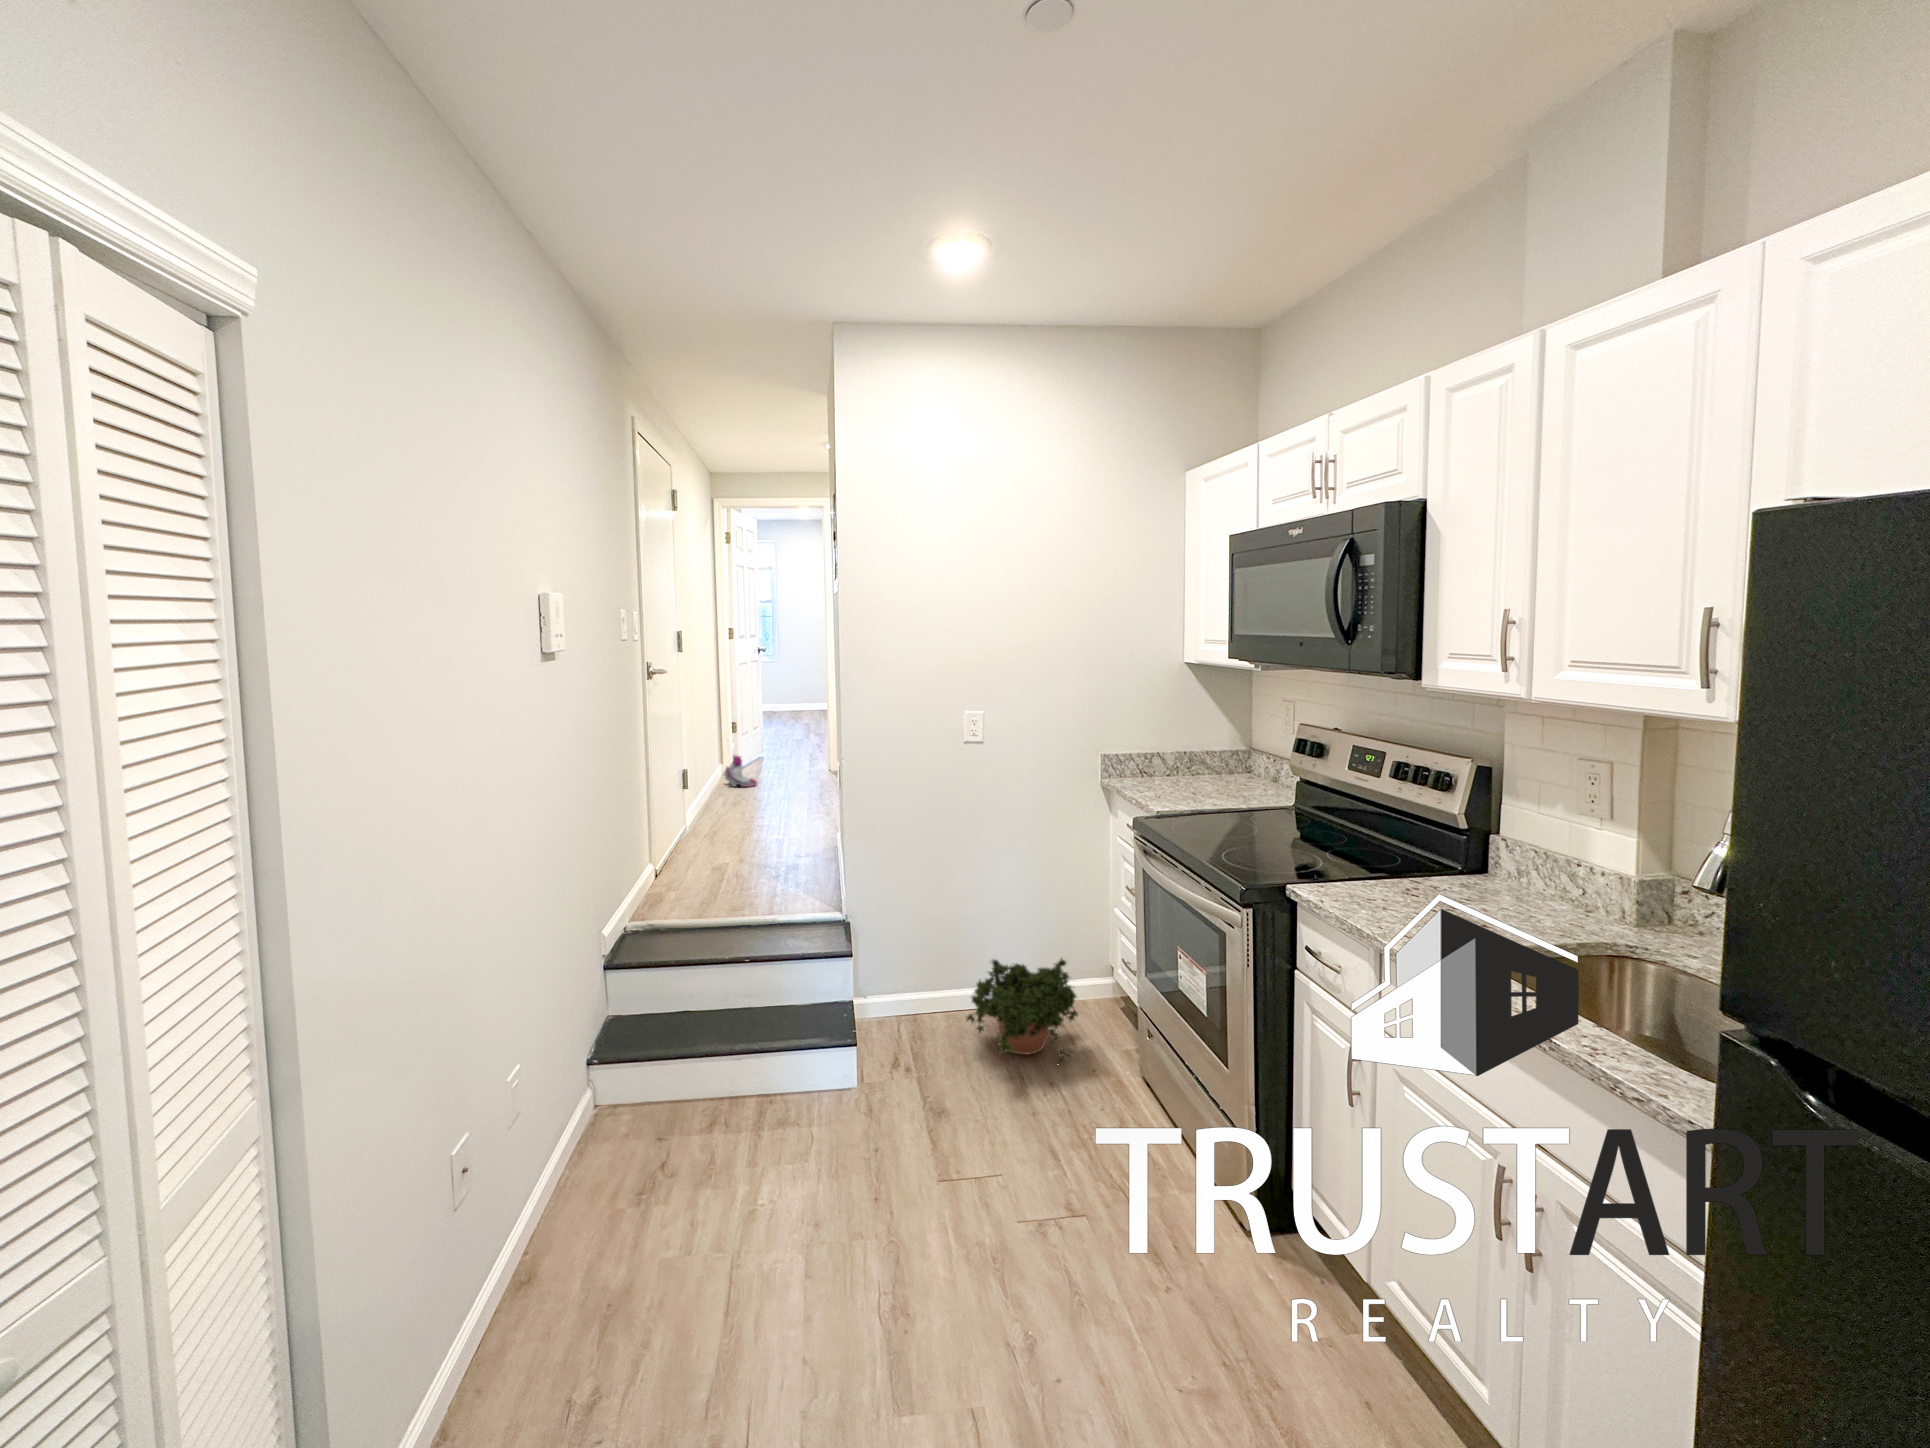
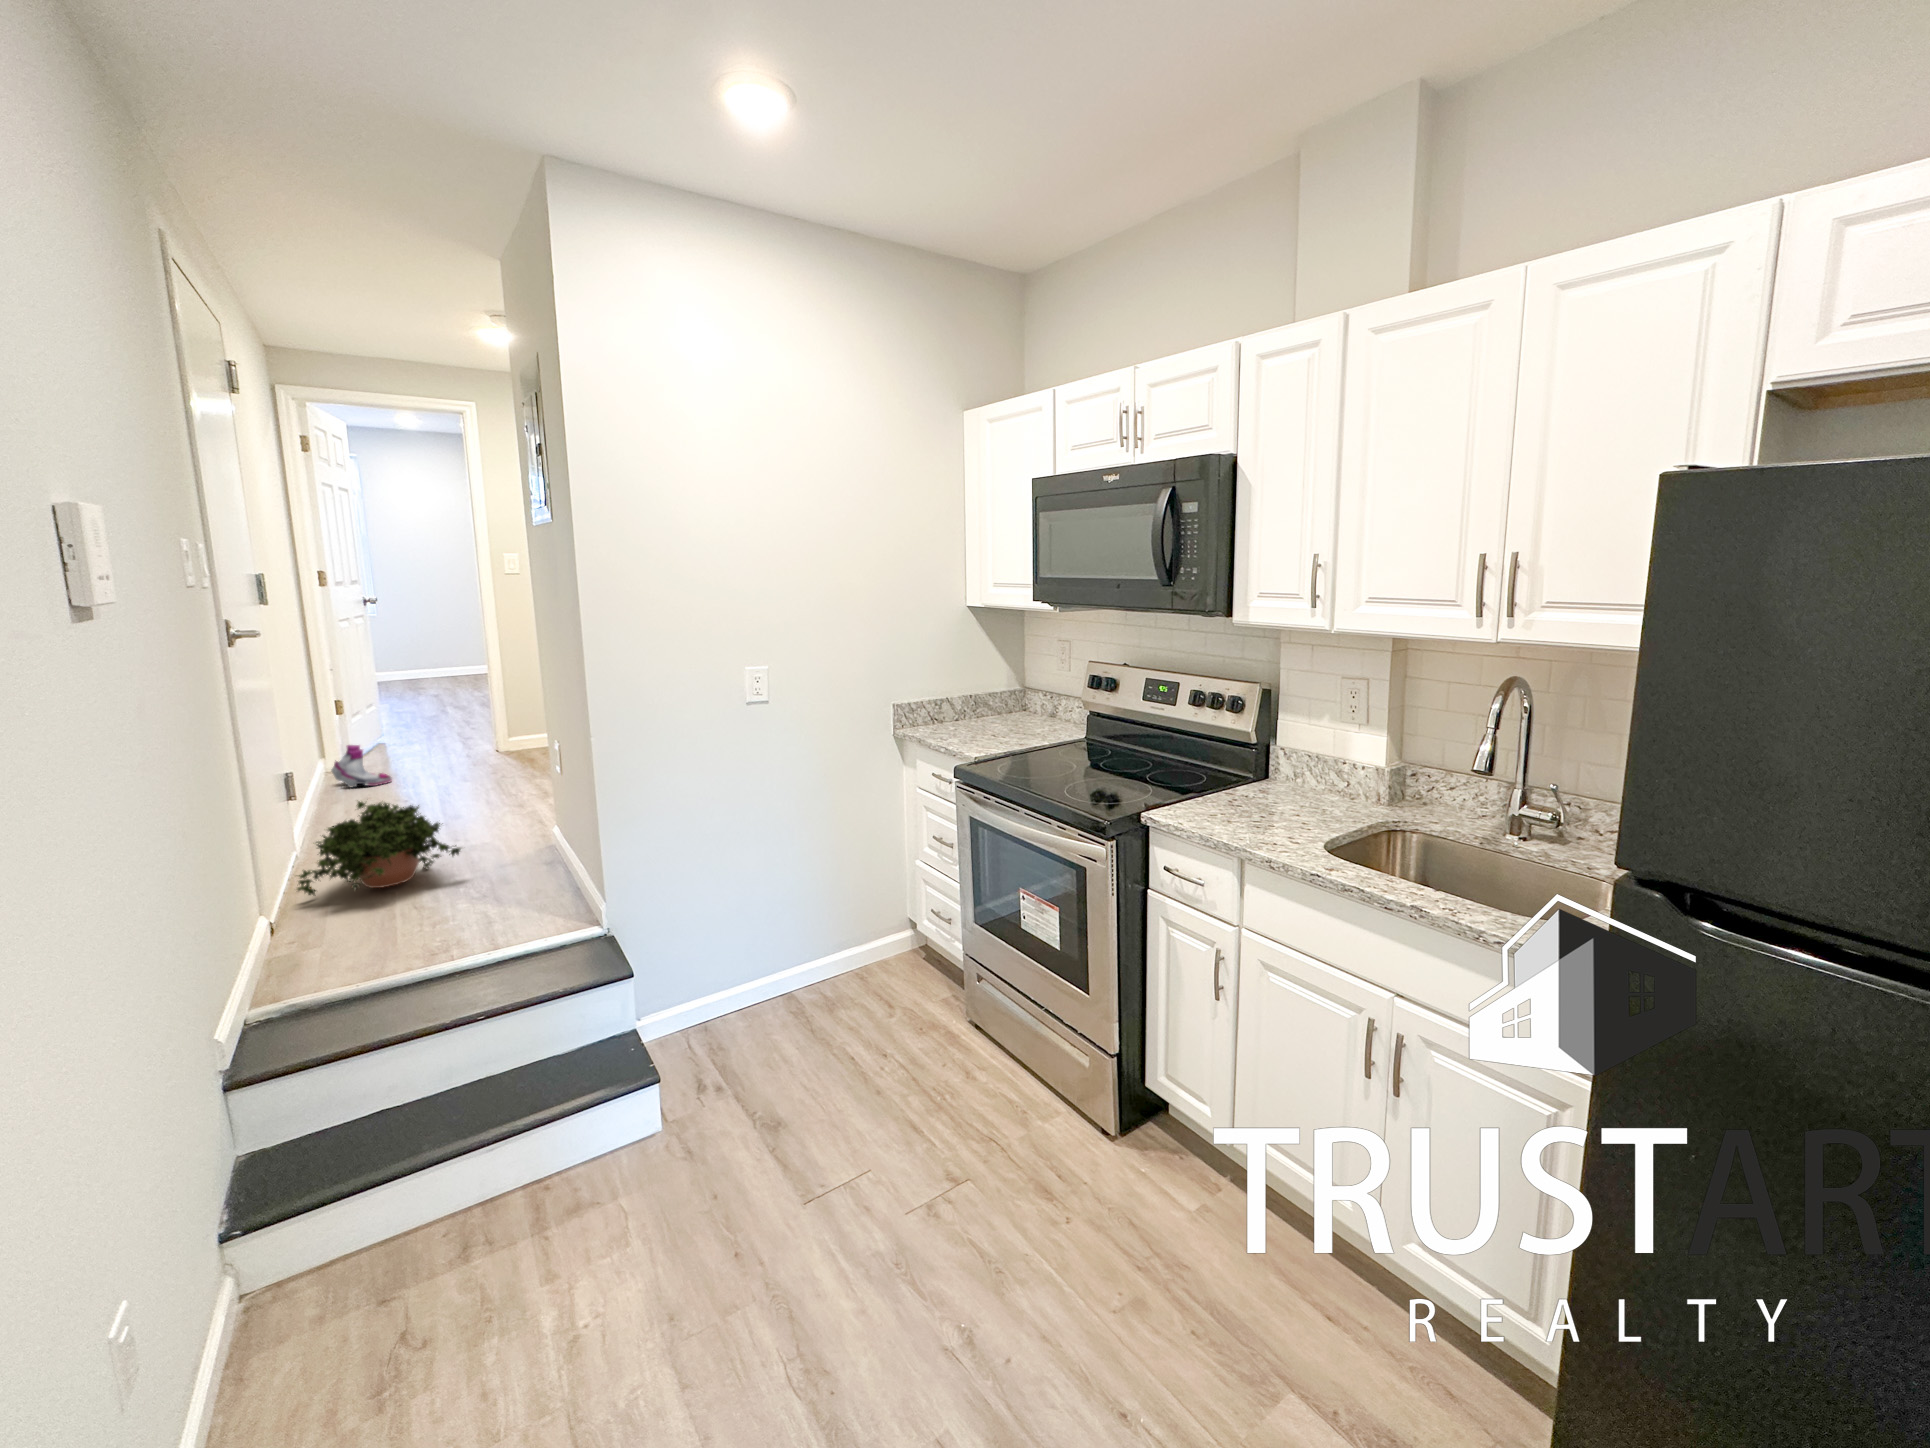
potted plant: present [967,959,1078,1061] -> present [297,802,461,895]

